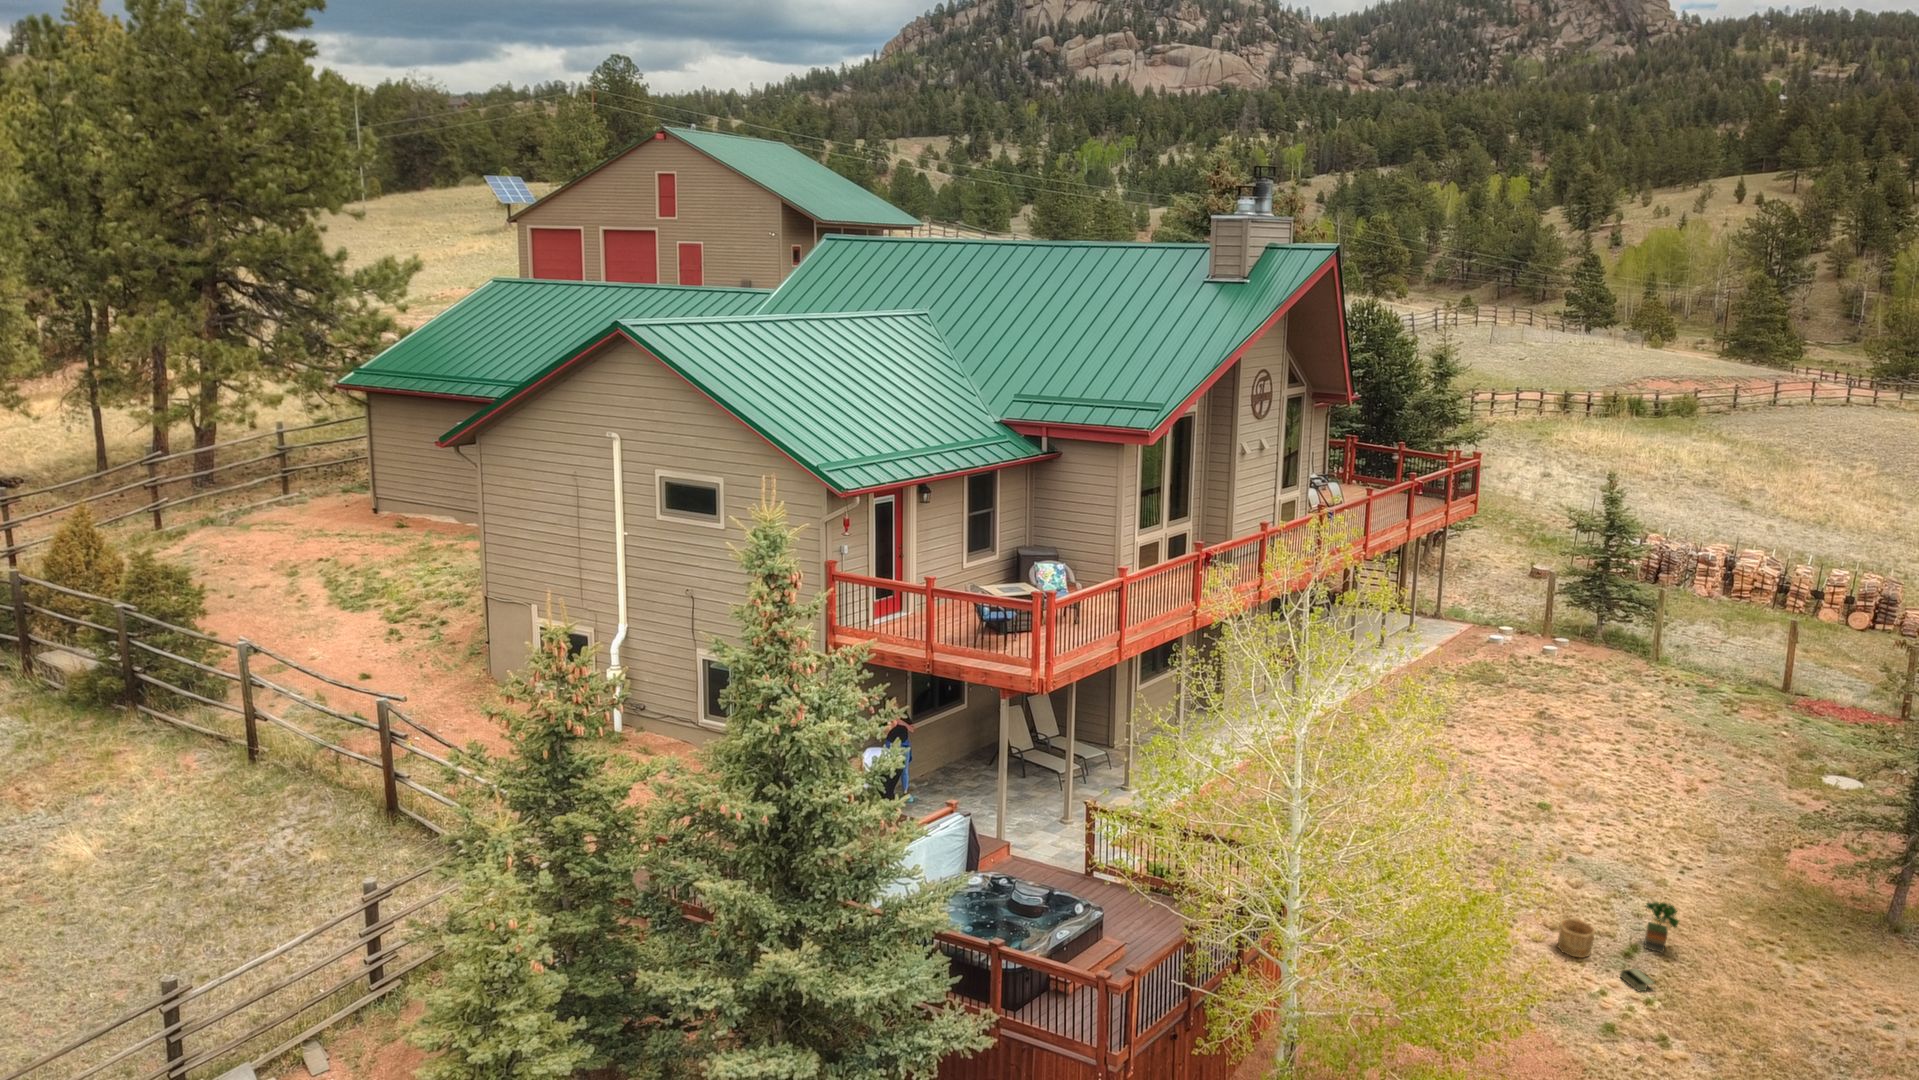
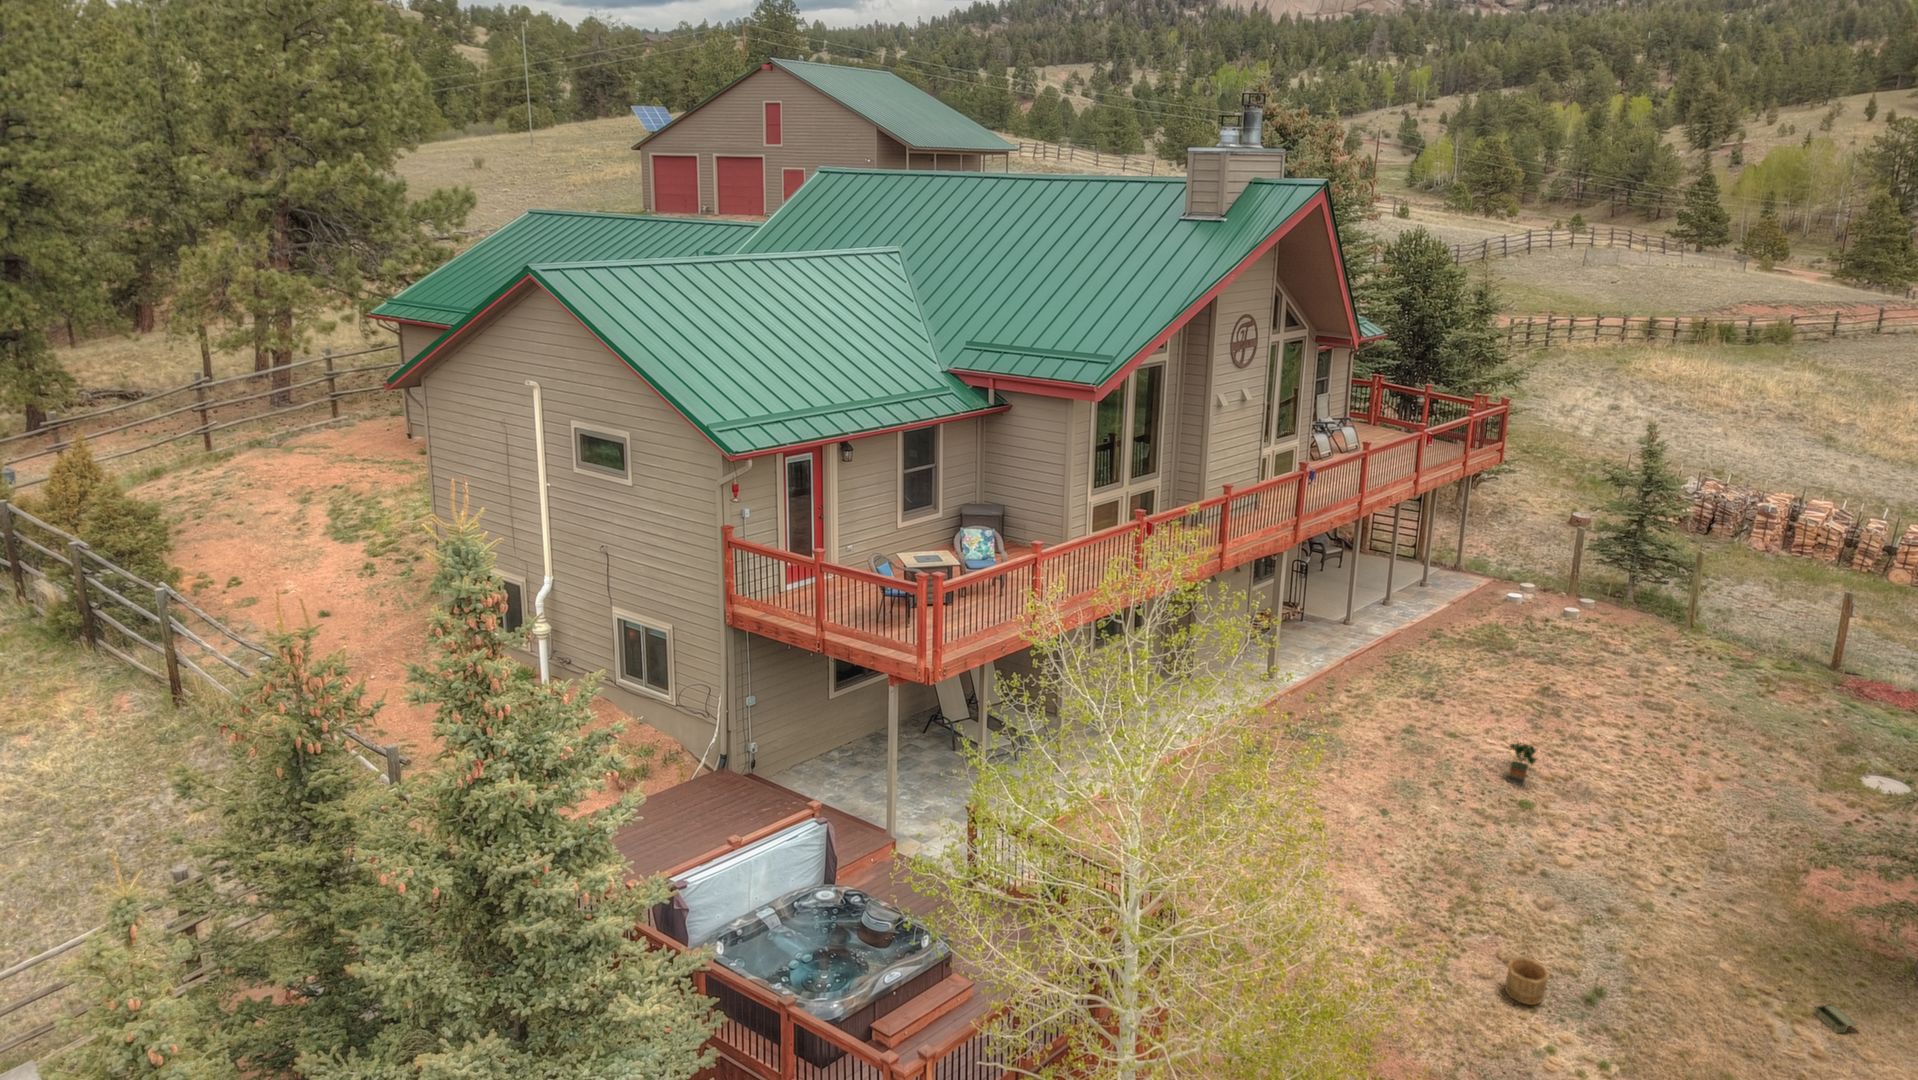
potted tree: present [1644,902,1679,953] -> present [1507,743,1536,786]
toolbox: present [1620,969,1655,991] -> present [1814,1005,1856,1033]

